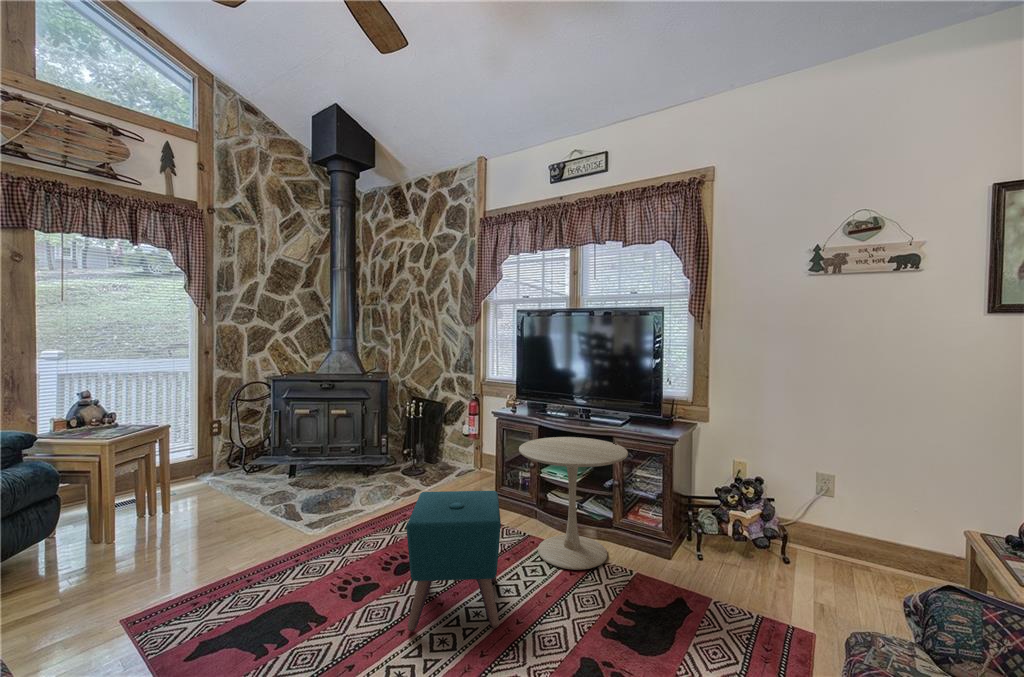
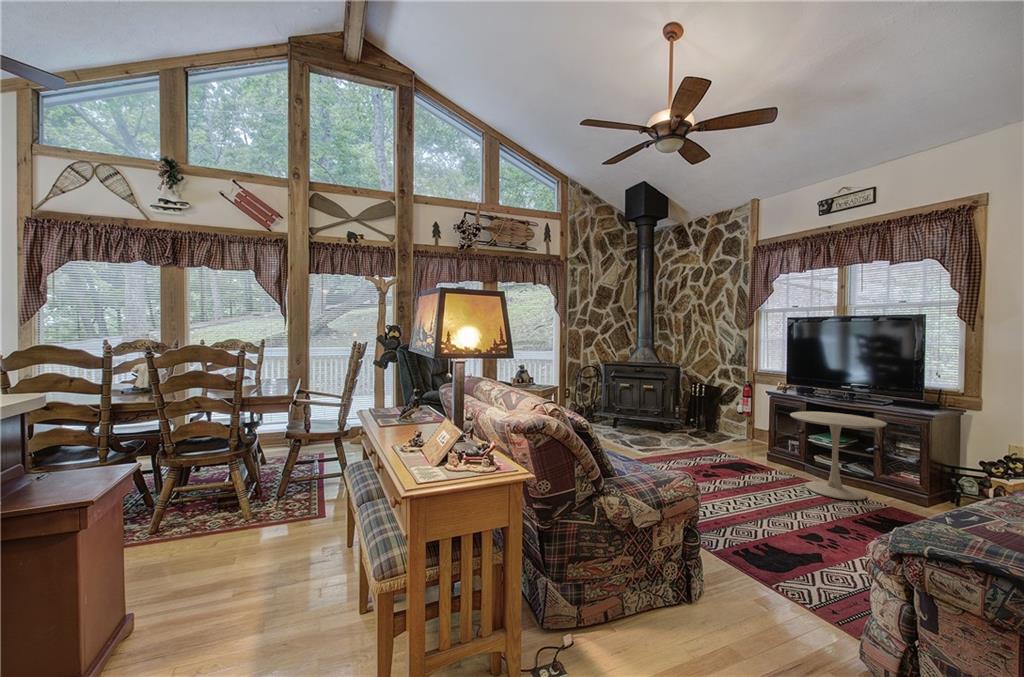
ottoman: present [406,491,501,632] -> none [718,430,779,507]

